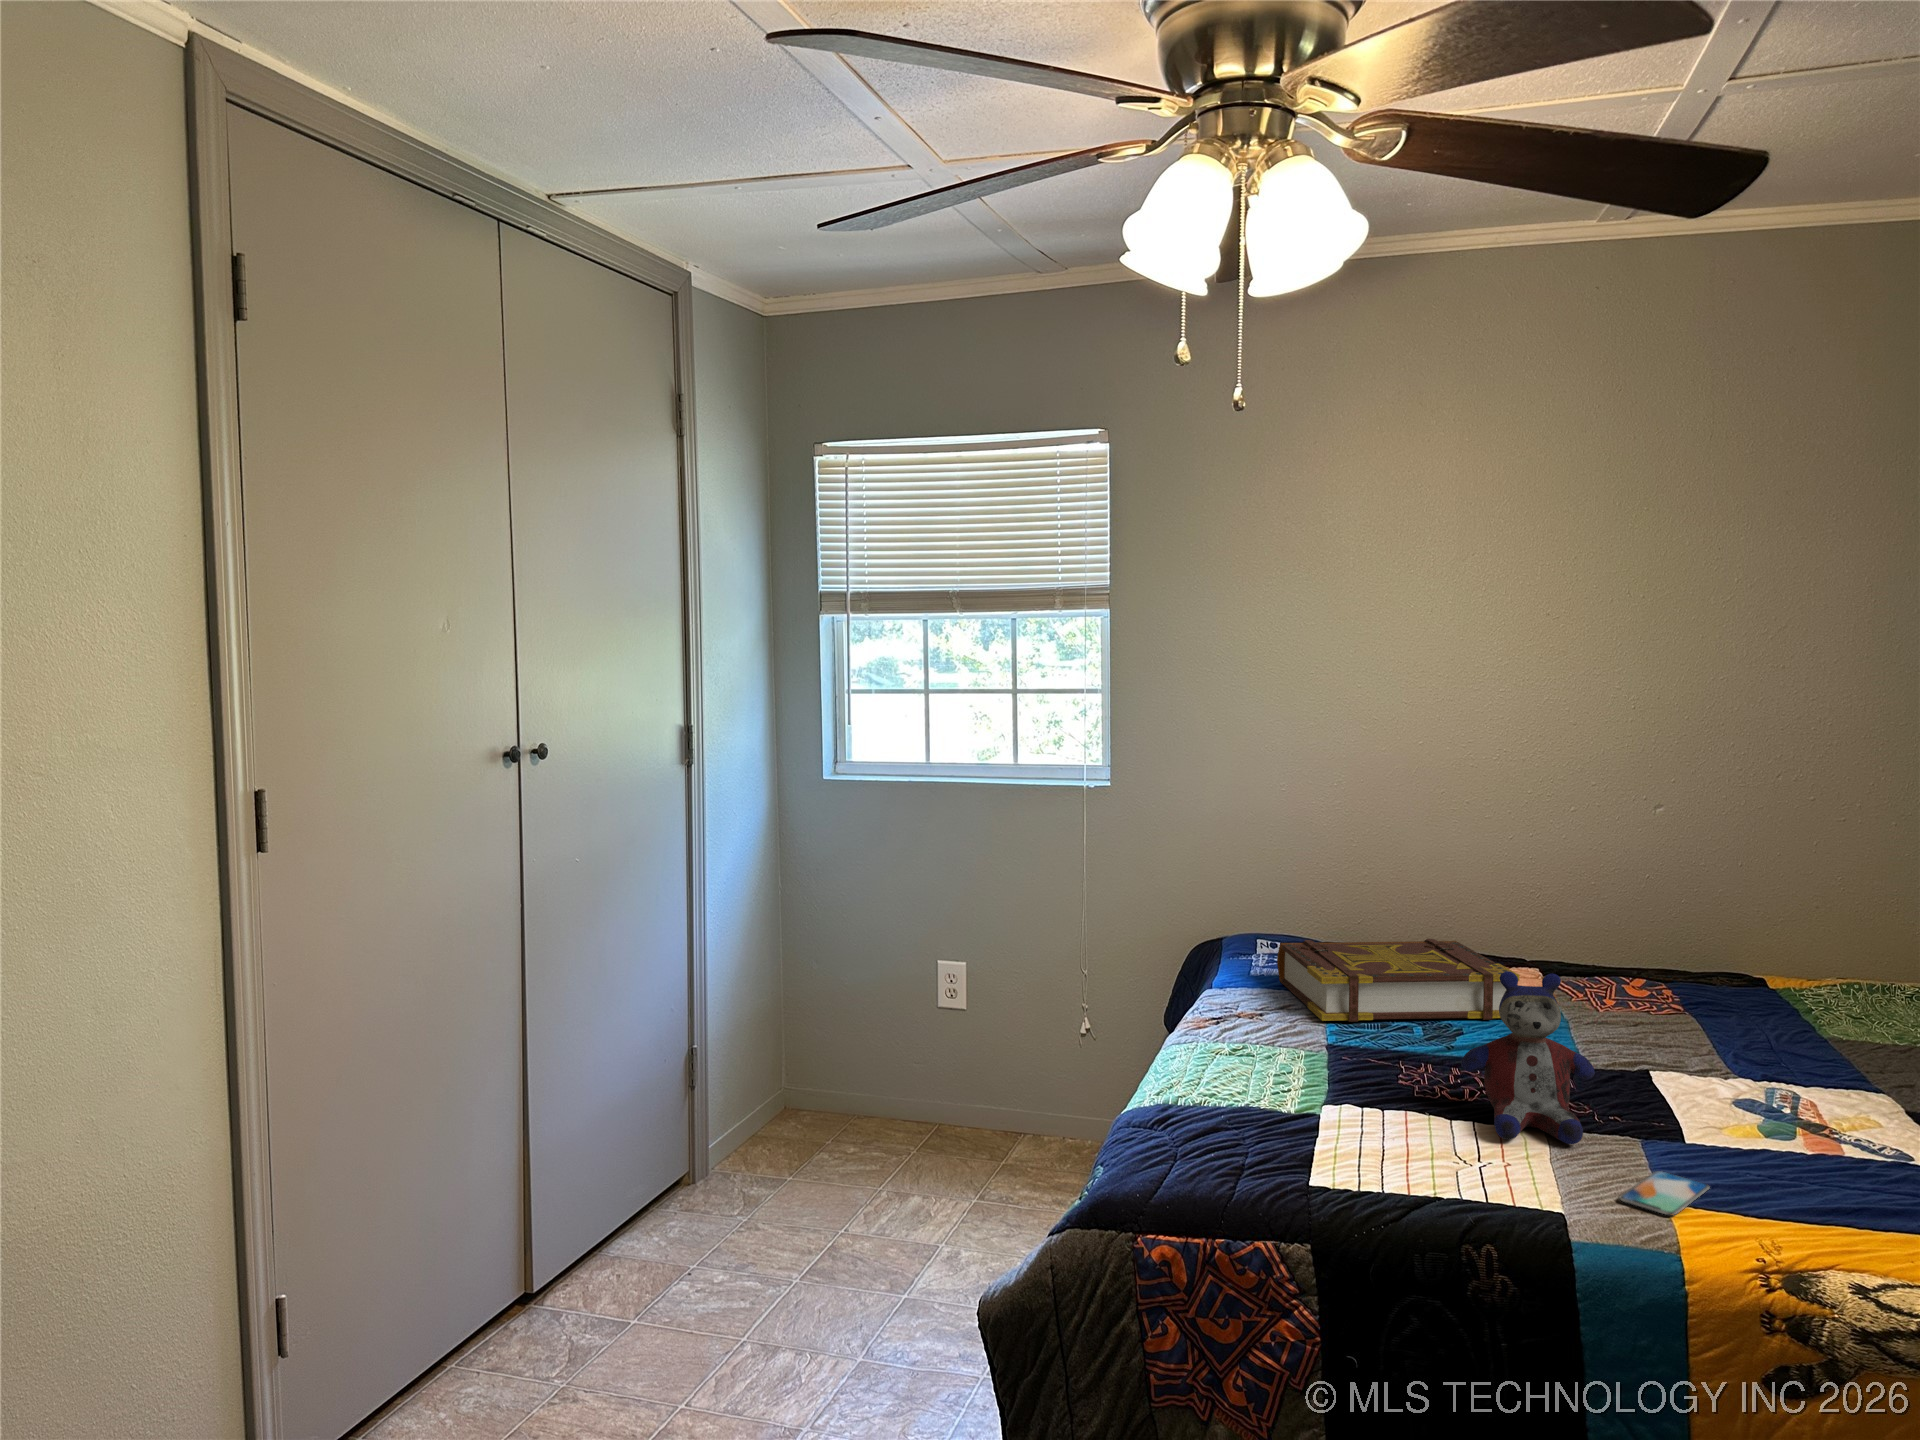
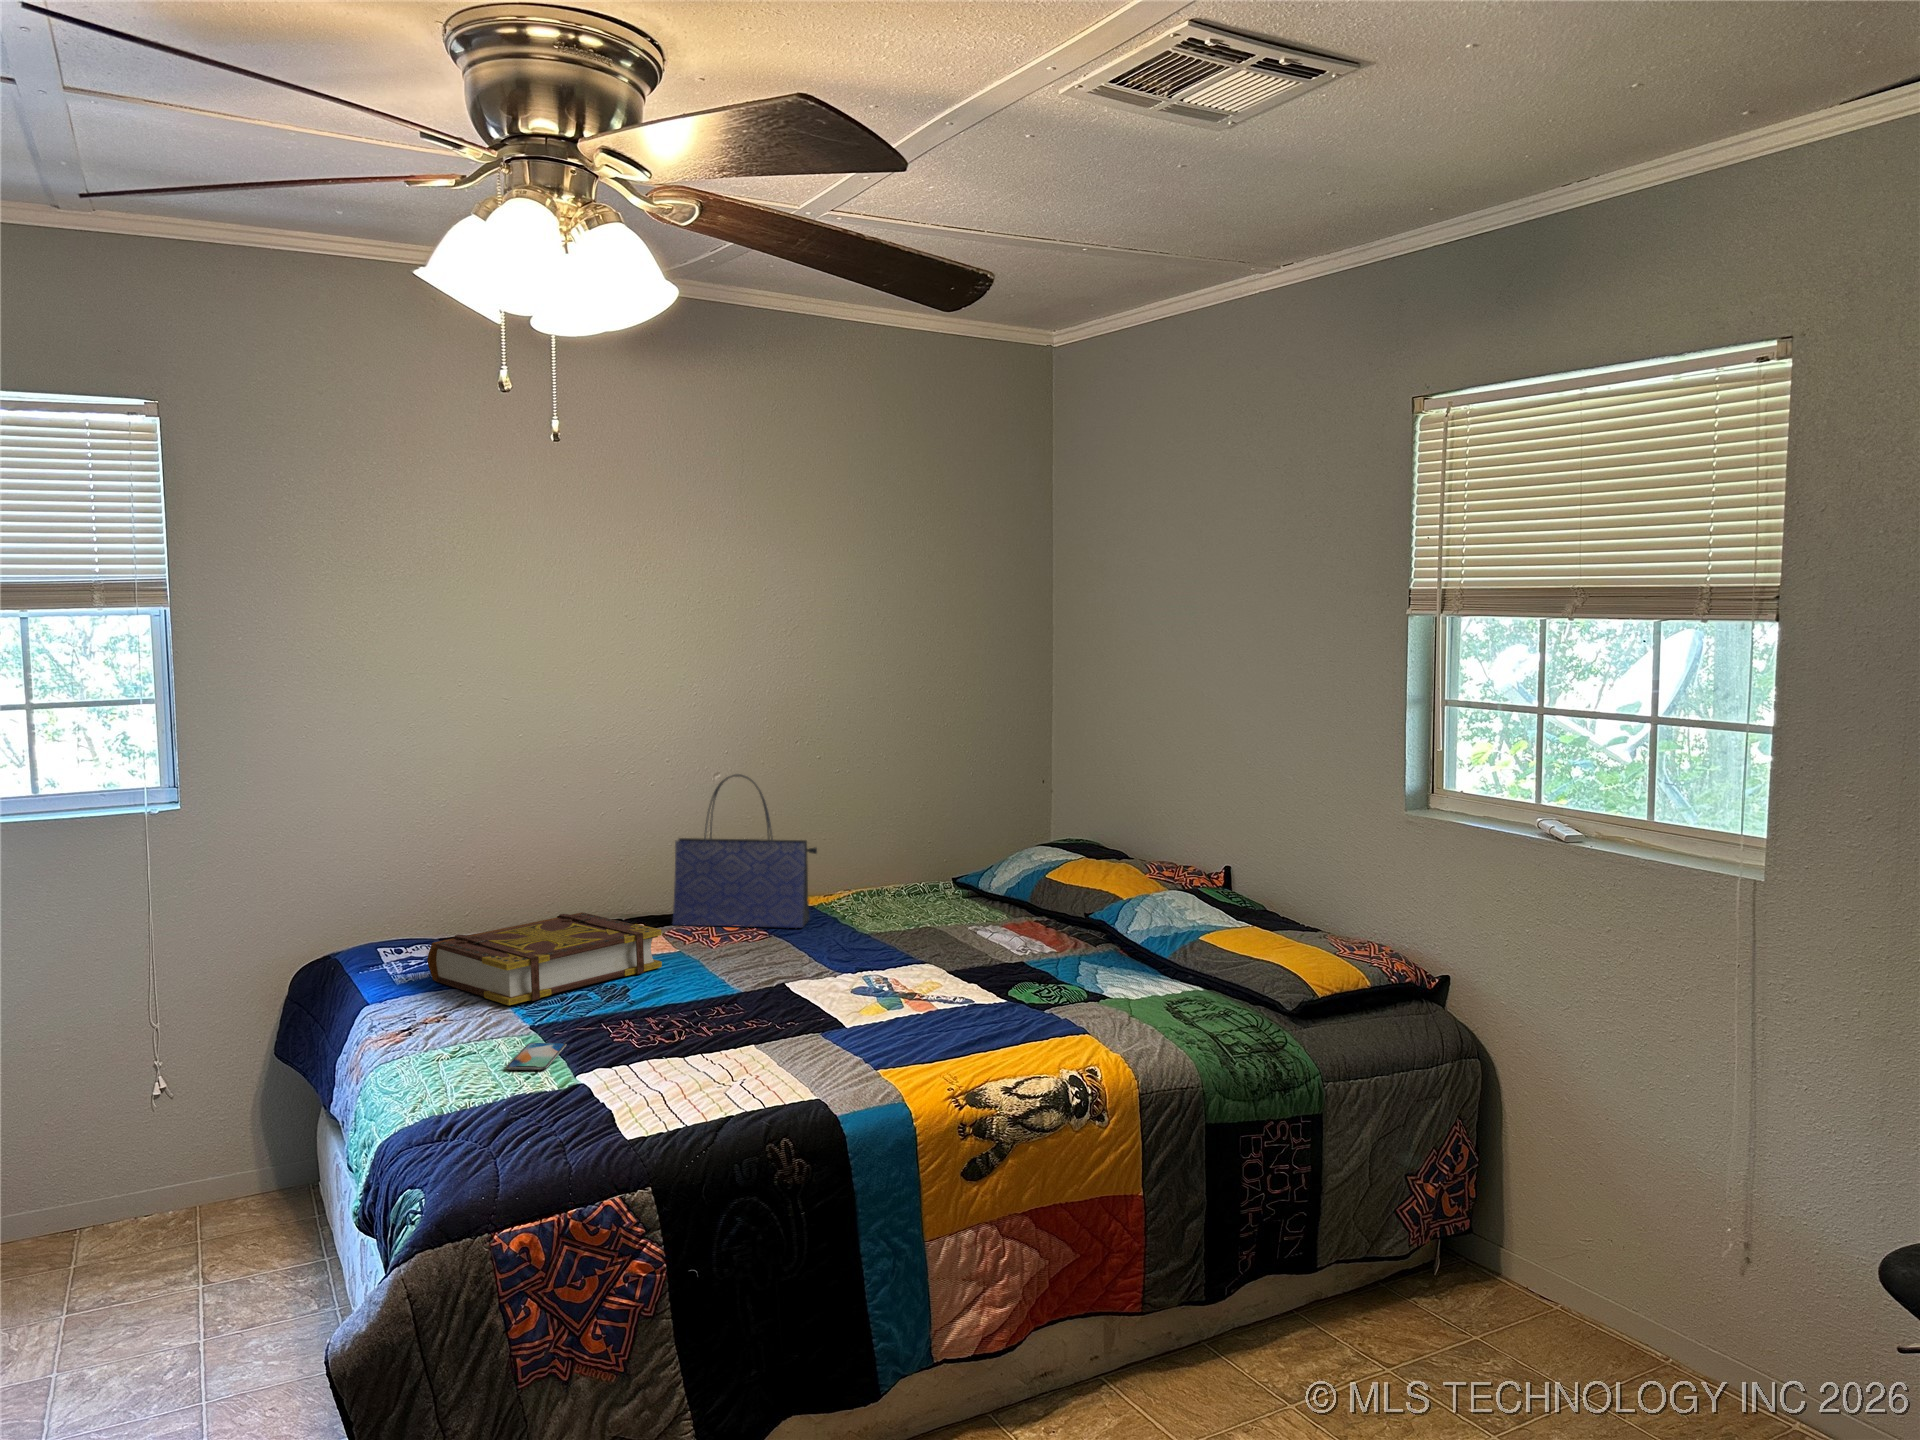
tote bag: none [1576,808,1770,1010] -> present [672,774,817,928]
stuffed bear: present [1461,971,1595,1144] -> none [687,917,791,1059]
smartphone: present [1619,1171,1710,1215] -> present [506,1043,567,1070]

